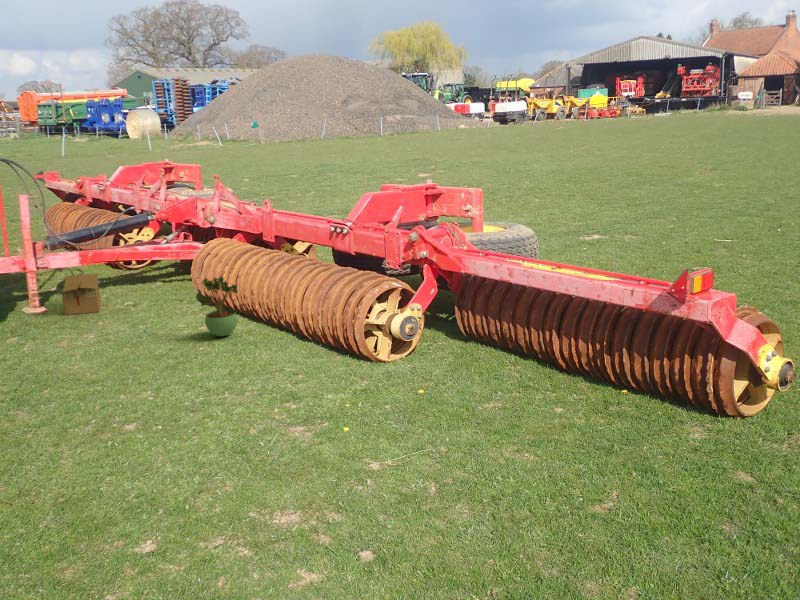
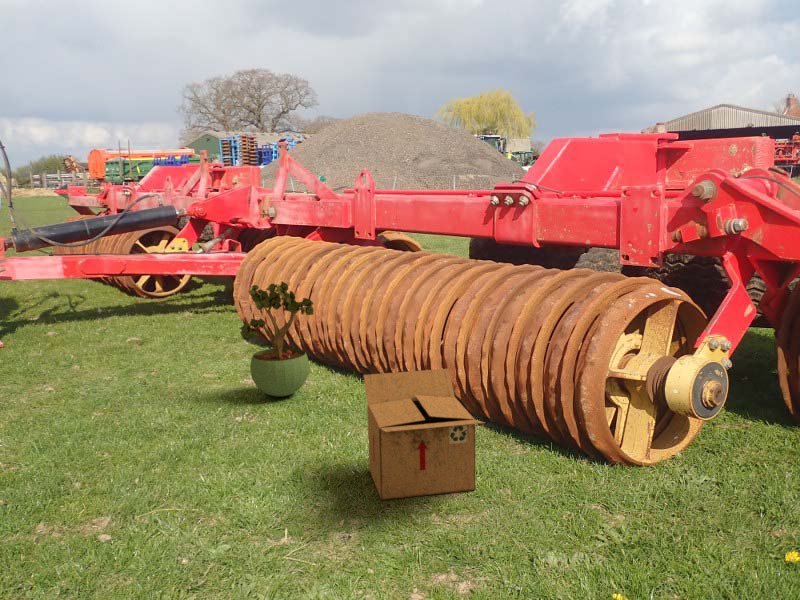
cardboard box: present [62,274,101,315] -> present [364,369,485,500]

